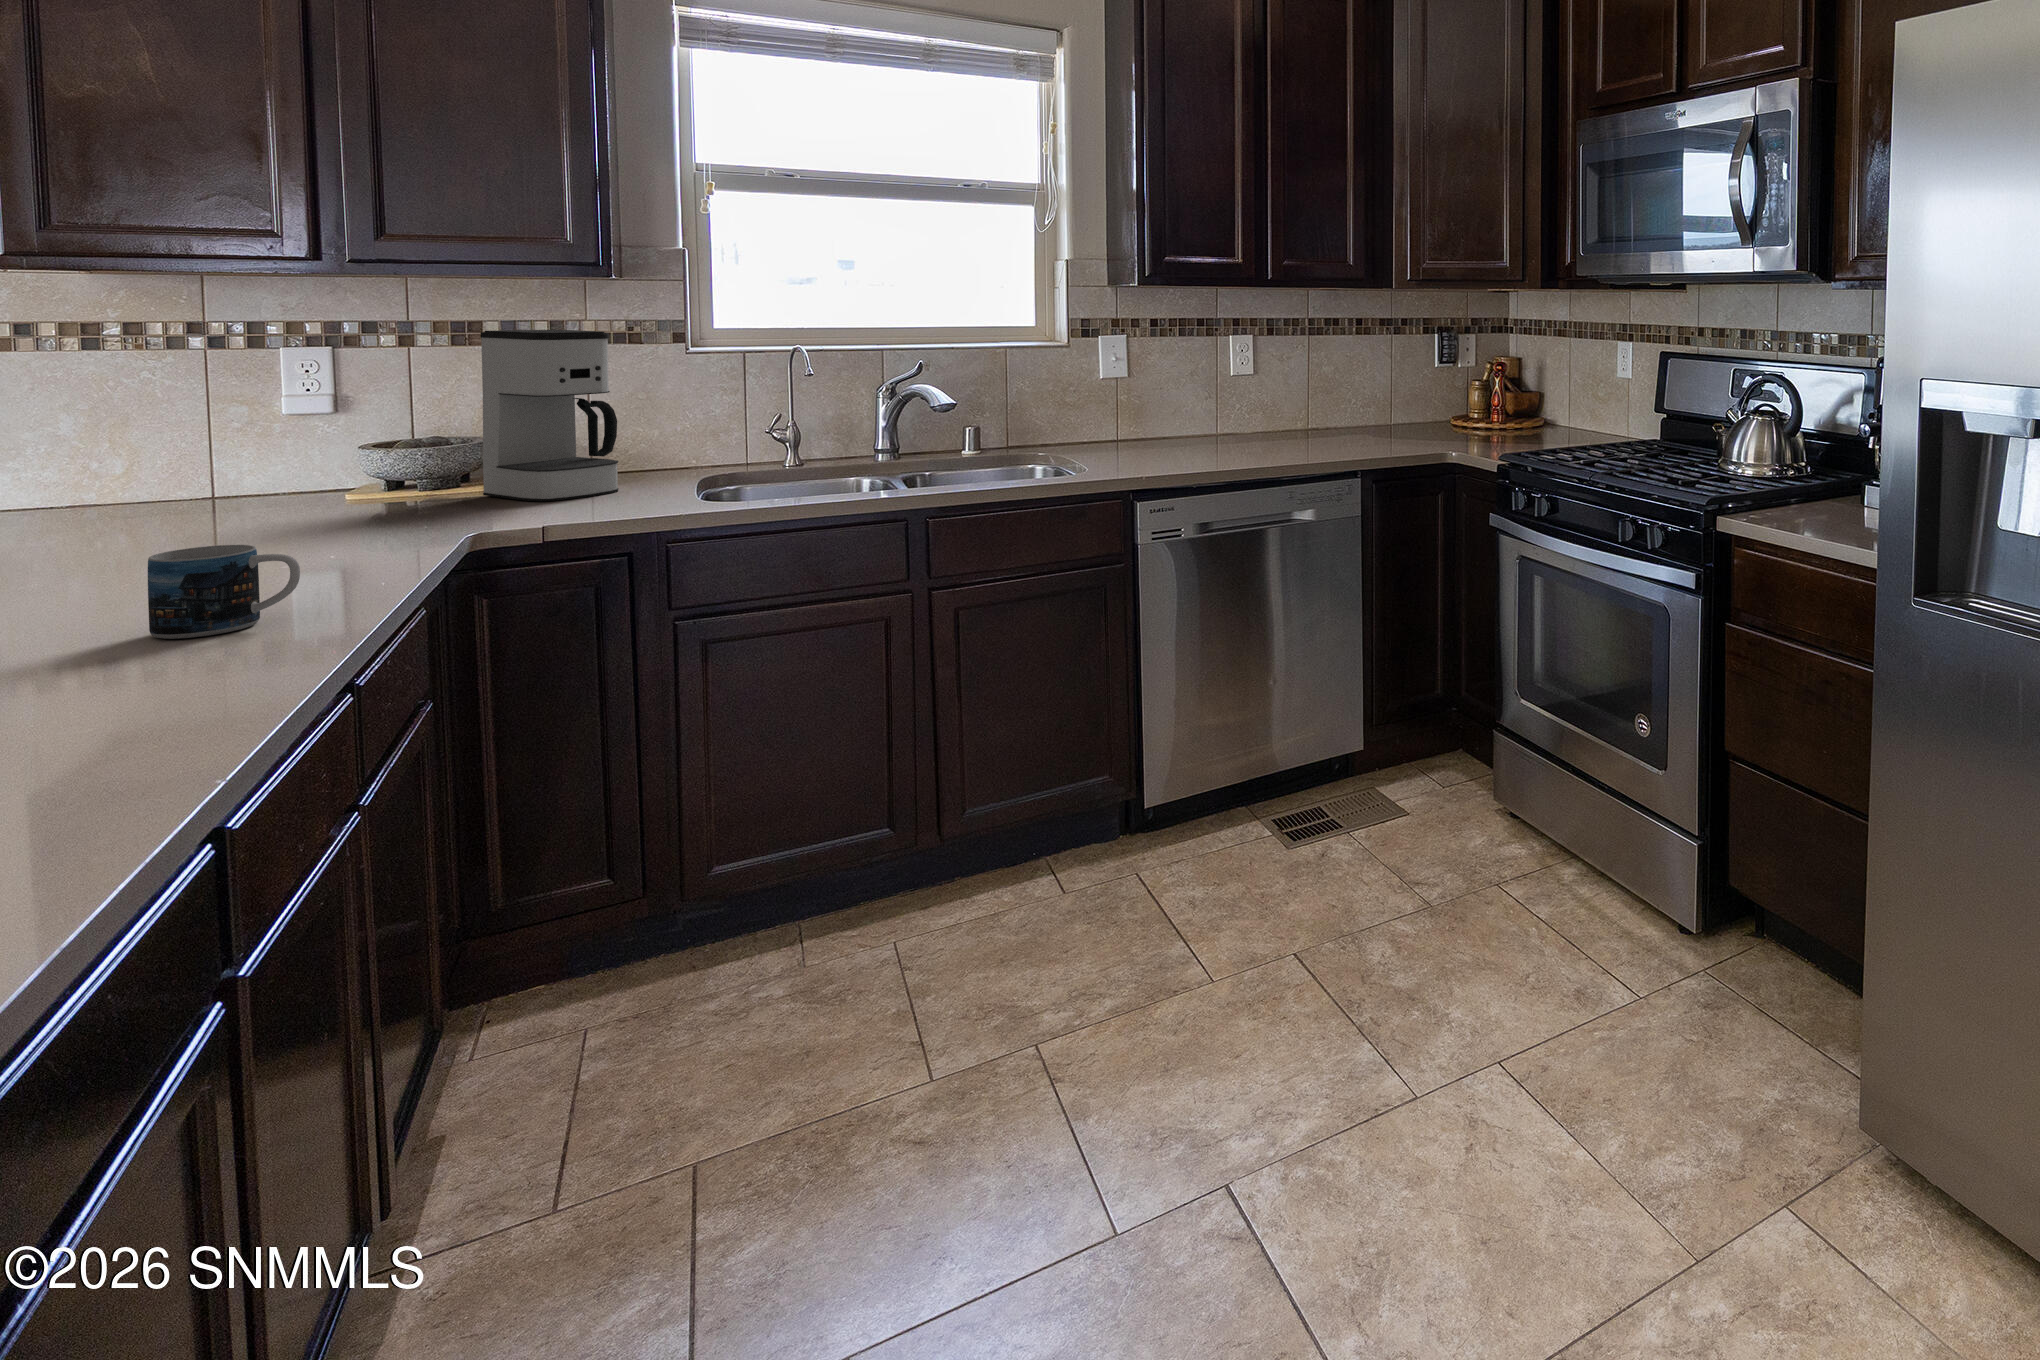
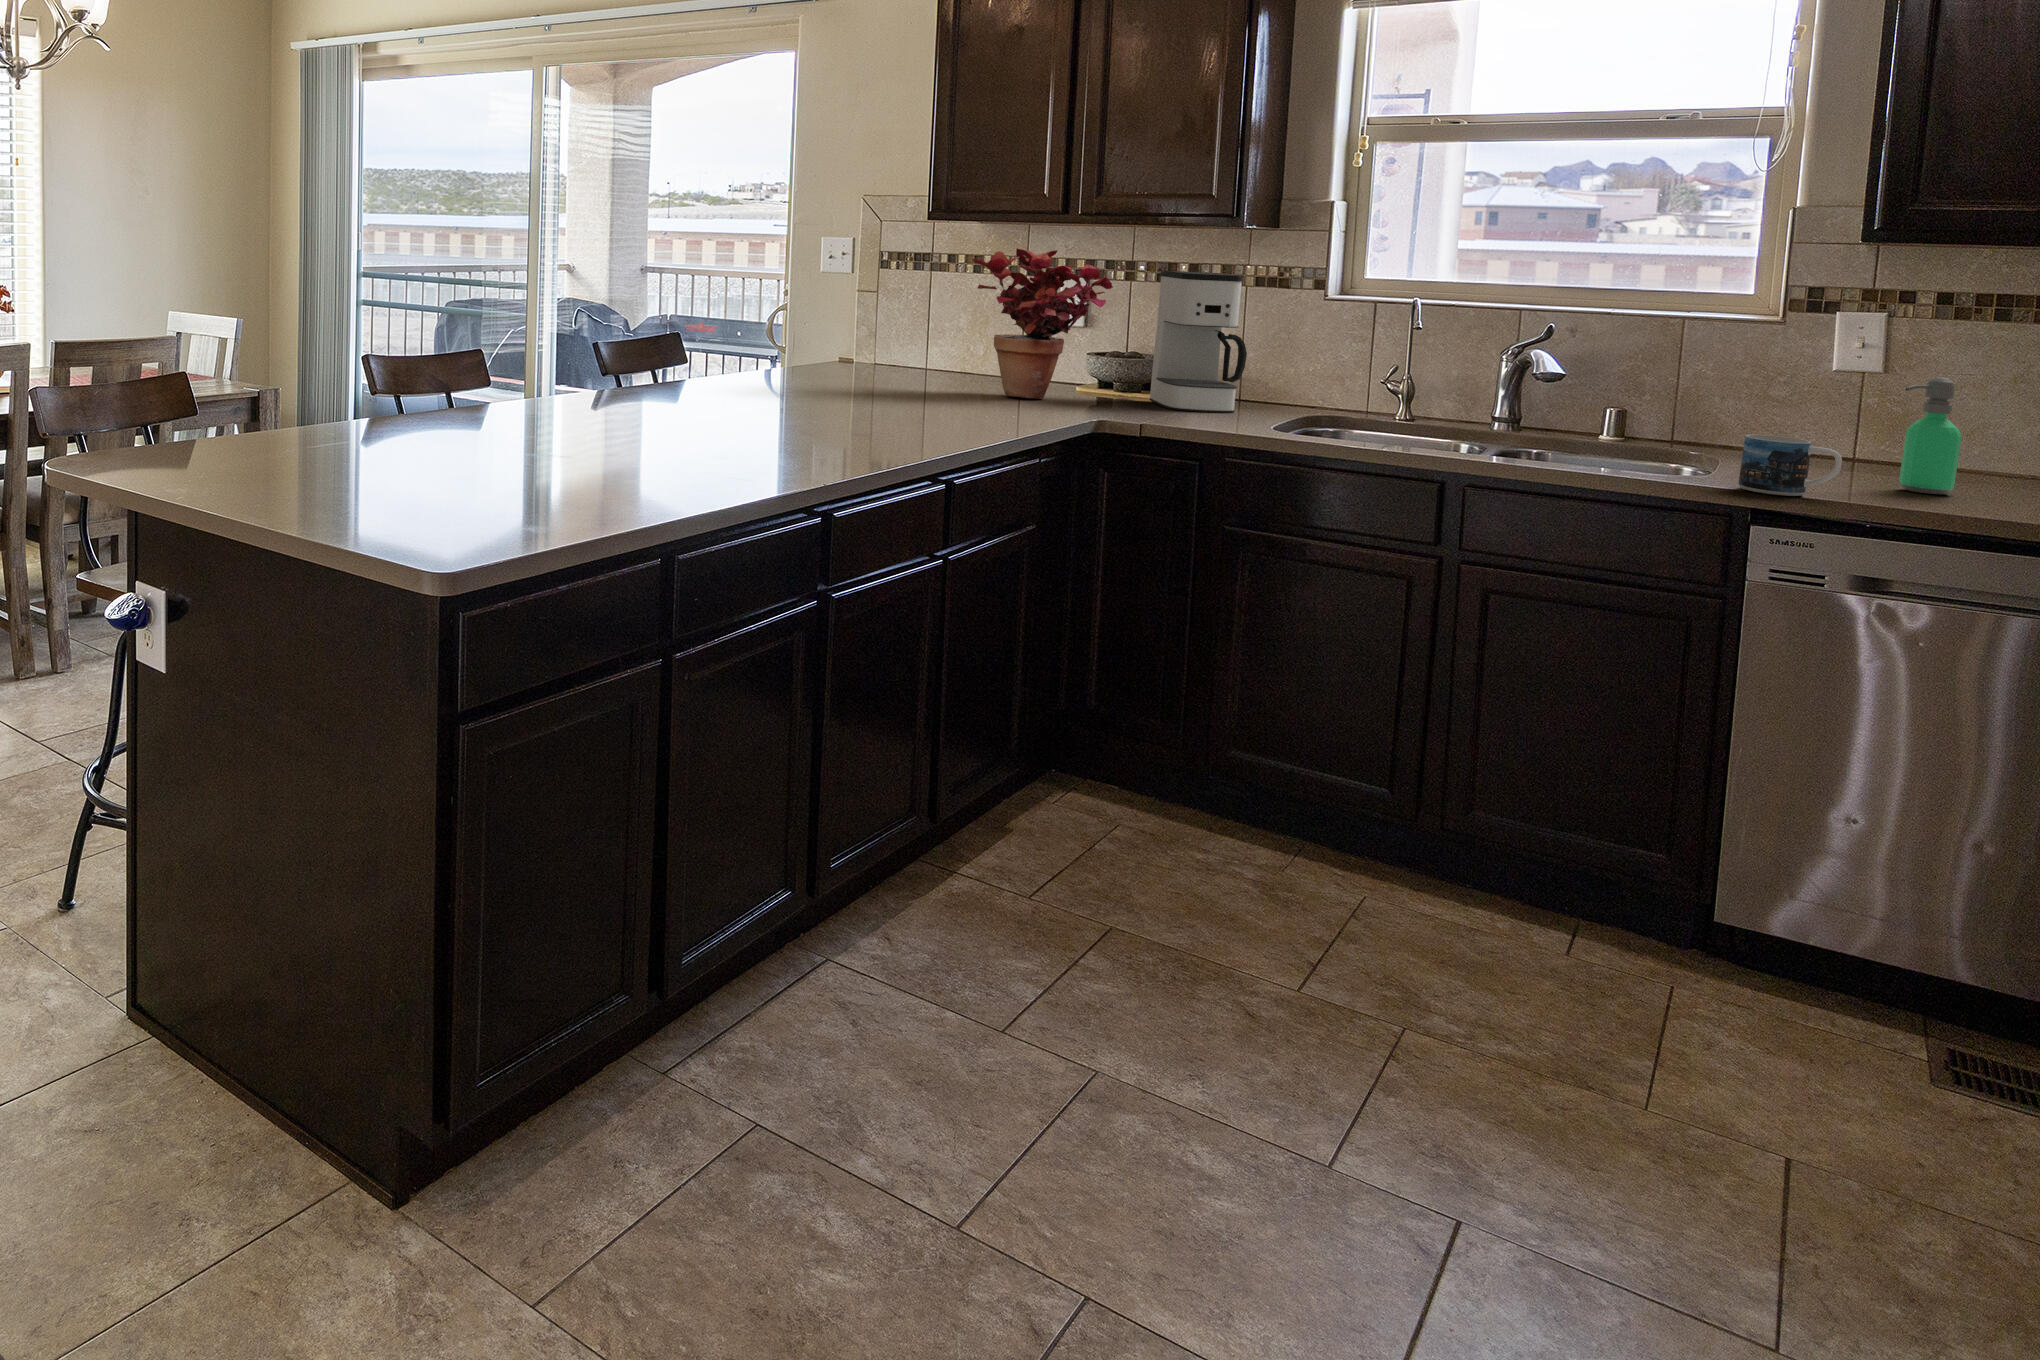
potted plant: none [156,309,439,530] -> present [972,248,1113,399]
soap dispenser: none [1182,375,1210,456] -> present [1899,377,1962,494]
mug: present [148,545,300,639] -> present [1739,435,1842,496]

